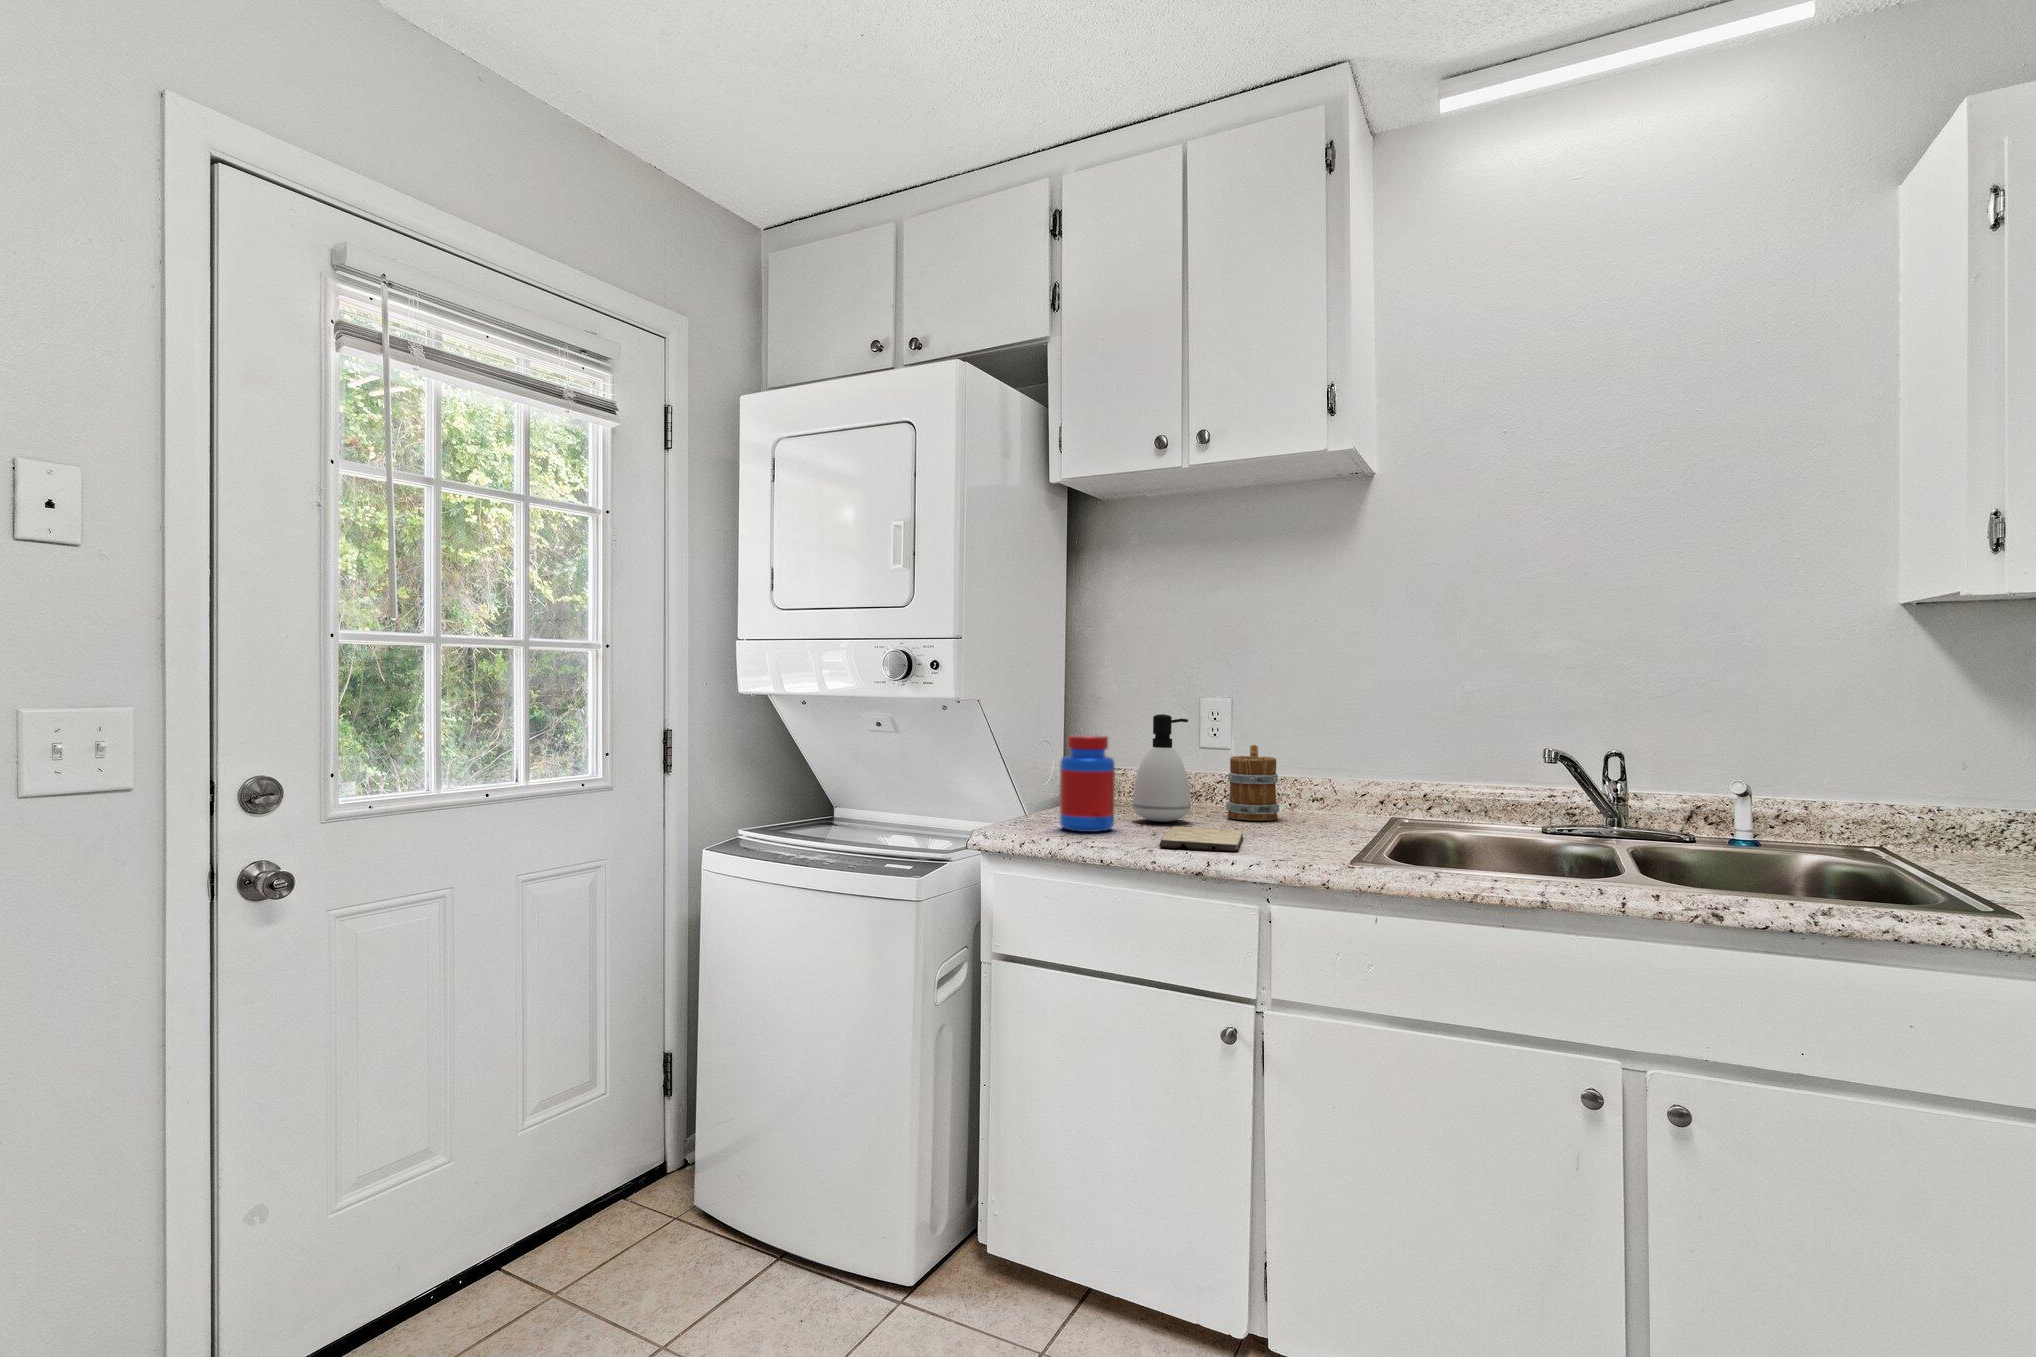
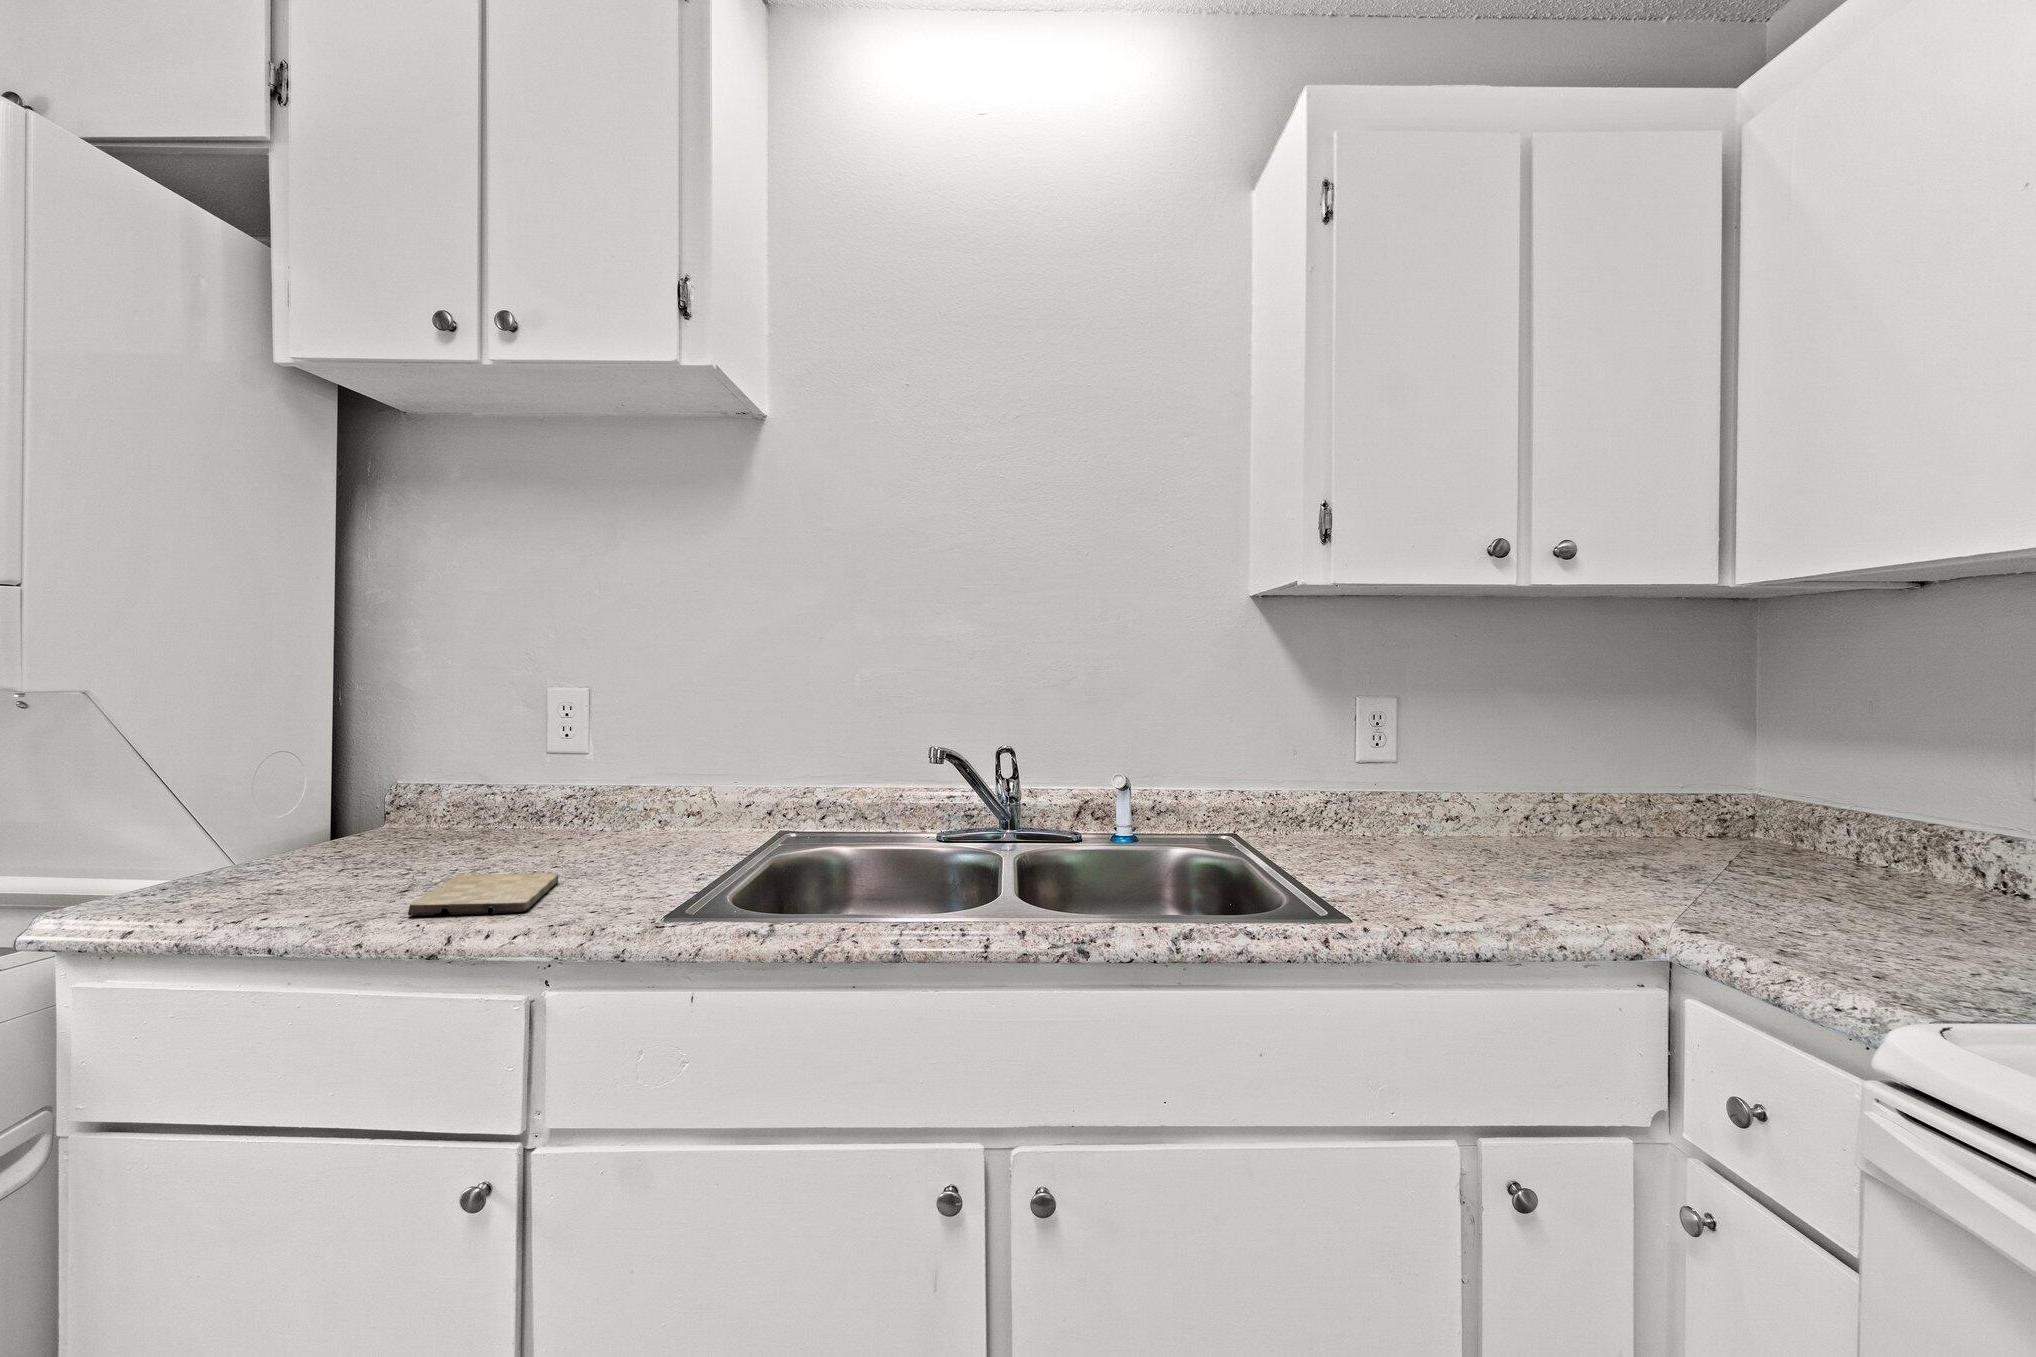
soap dispenser: present [1133,714,1190,822] -> none [417,717,505,863]
jar: present [1060,735,1115,832] -> none [275,751,370,894]
mug: present [1227,745,1279,821] -> none [565,751,635,850]

